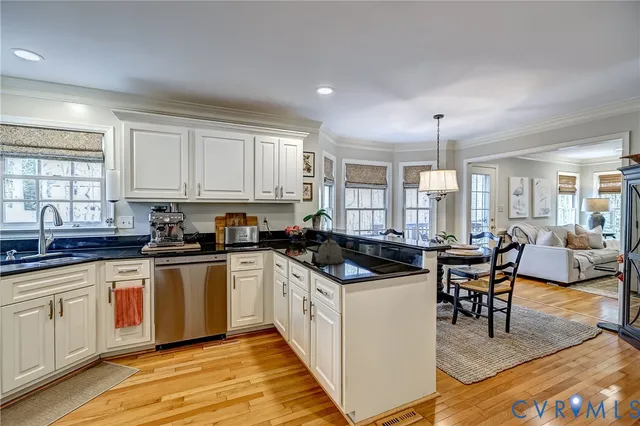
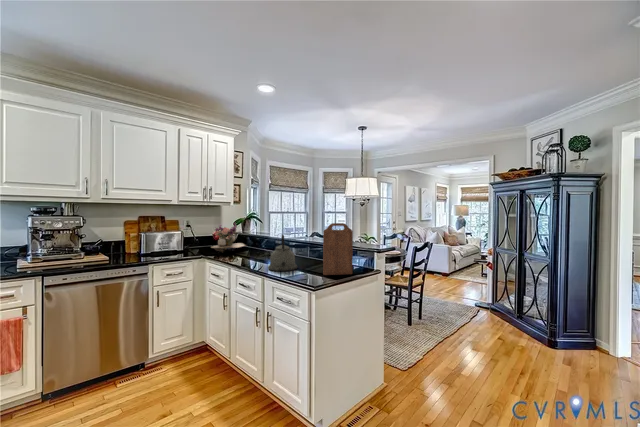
flower arrangement: none [279,218,311,246] -> present [211,223,246,253]
cutting board: none [362,219,393,271] -> present [323,223,353,275]

